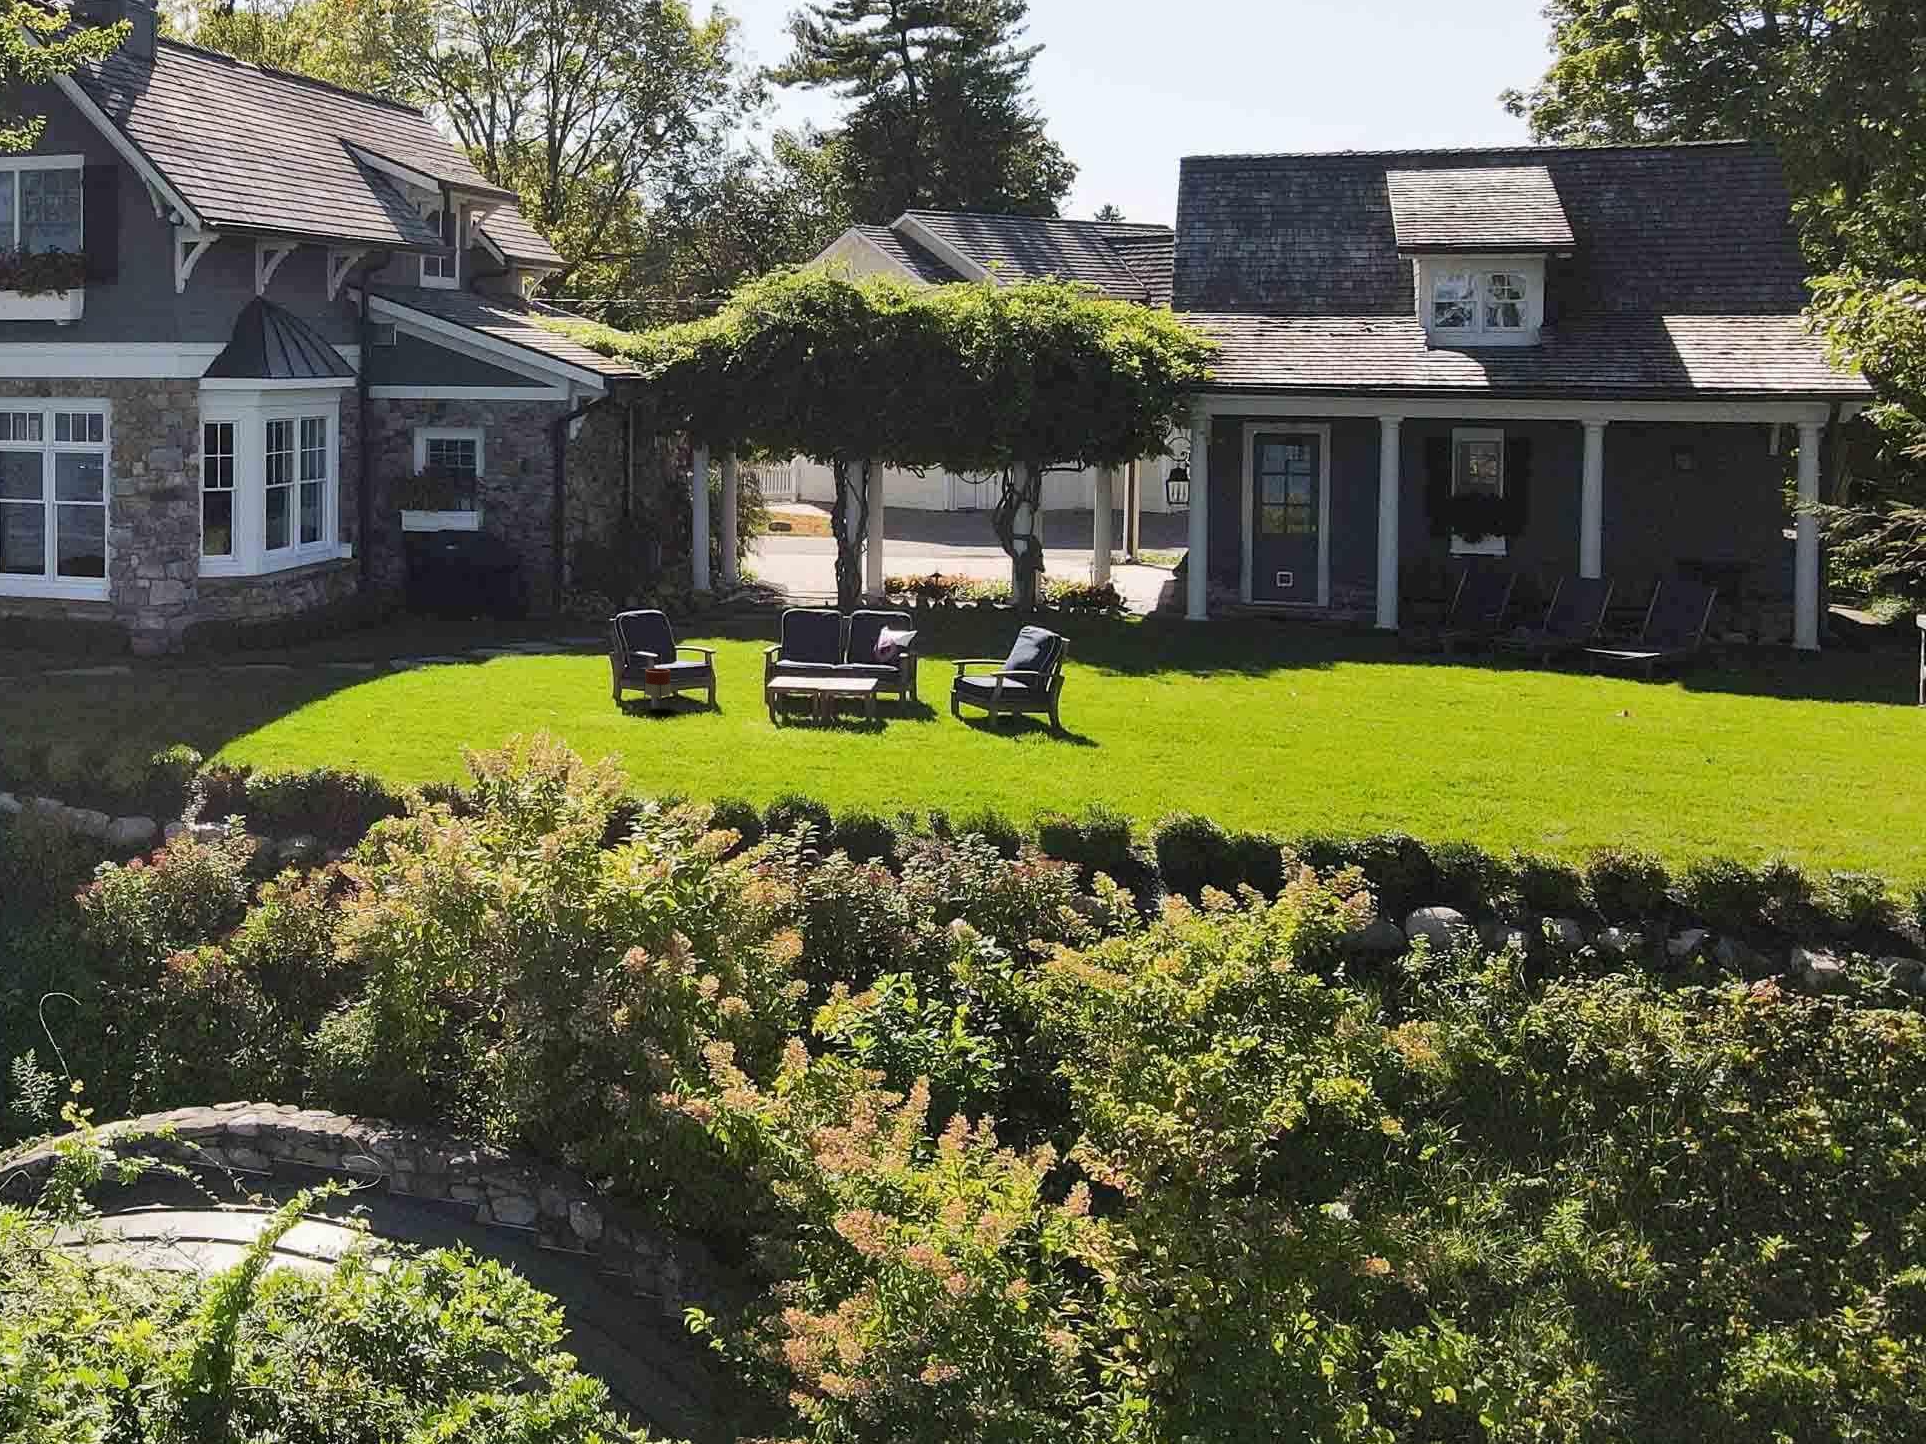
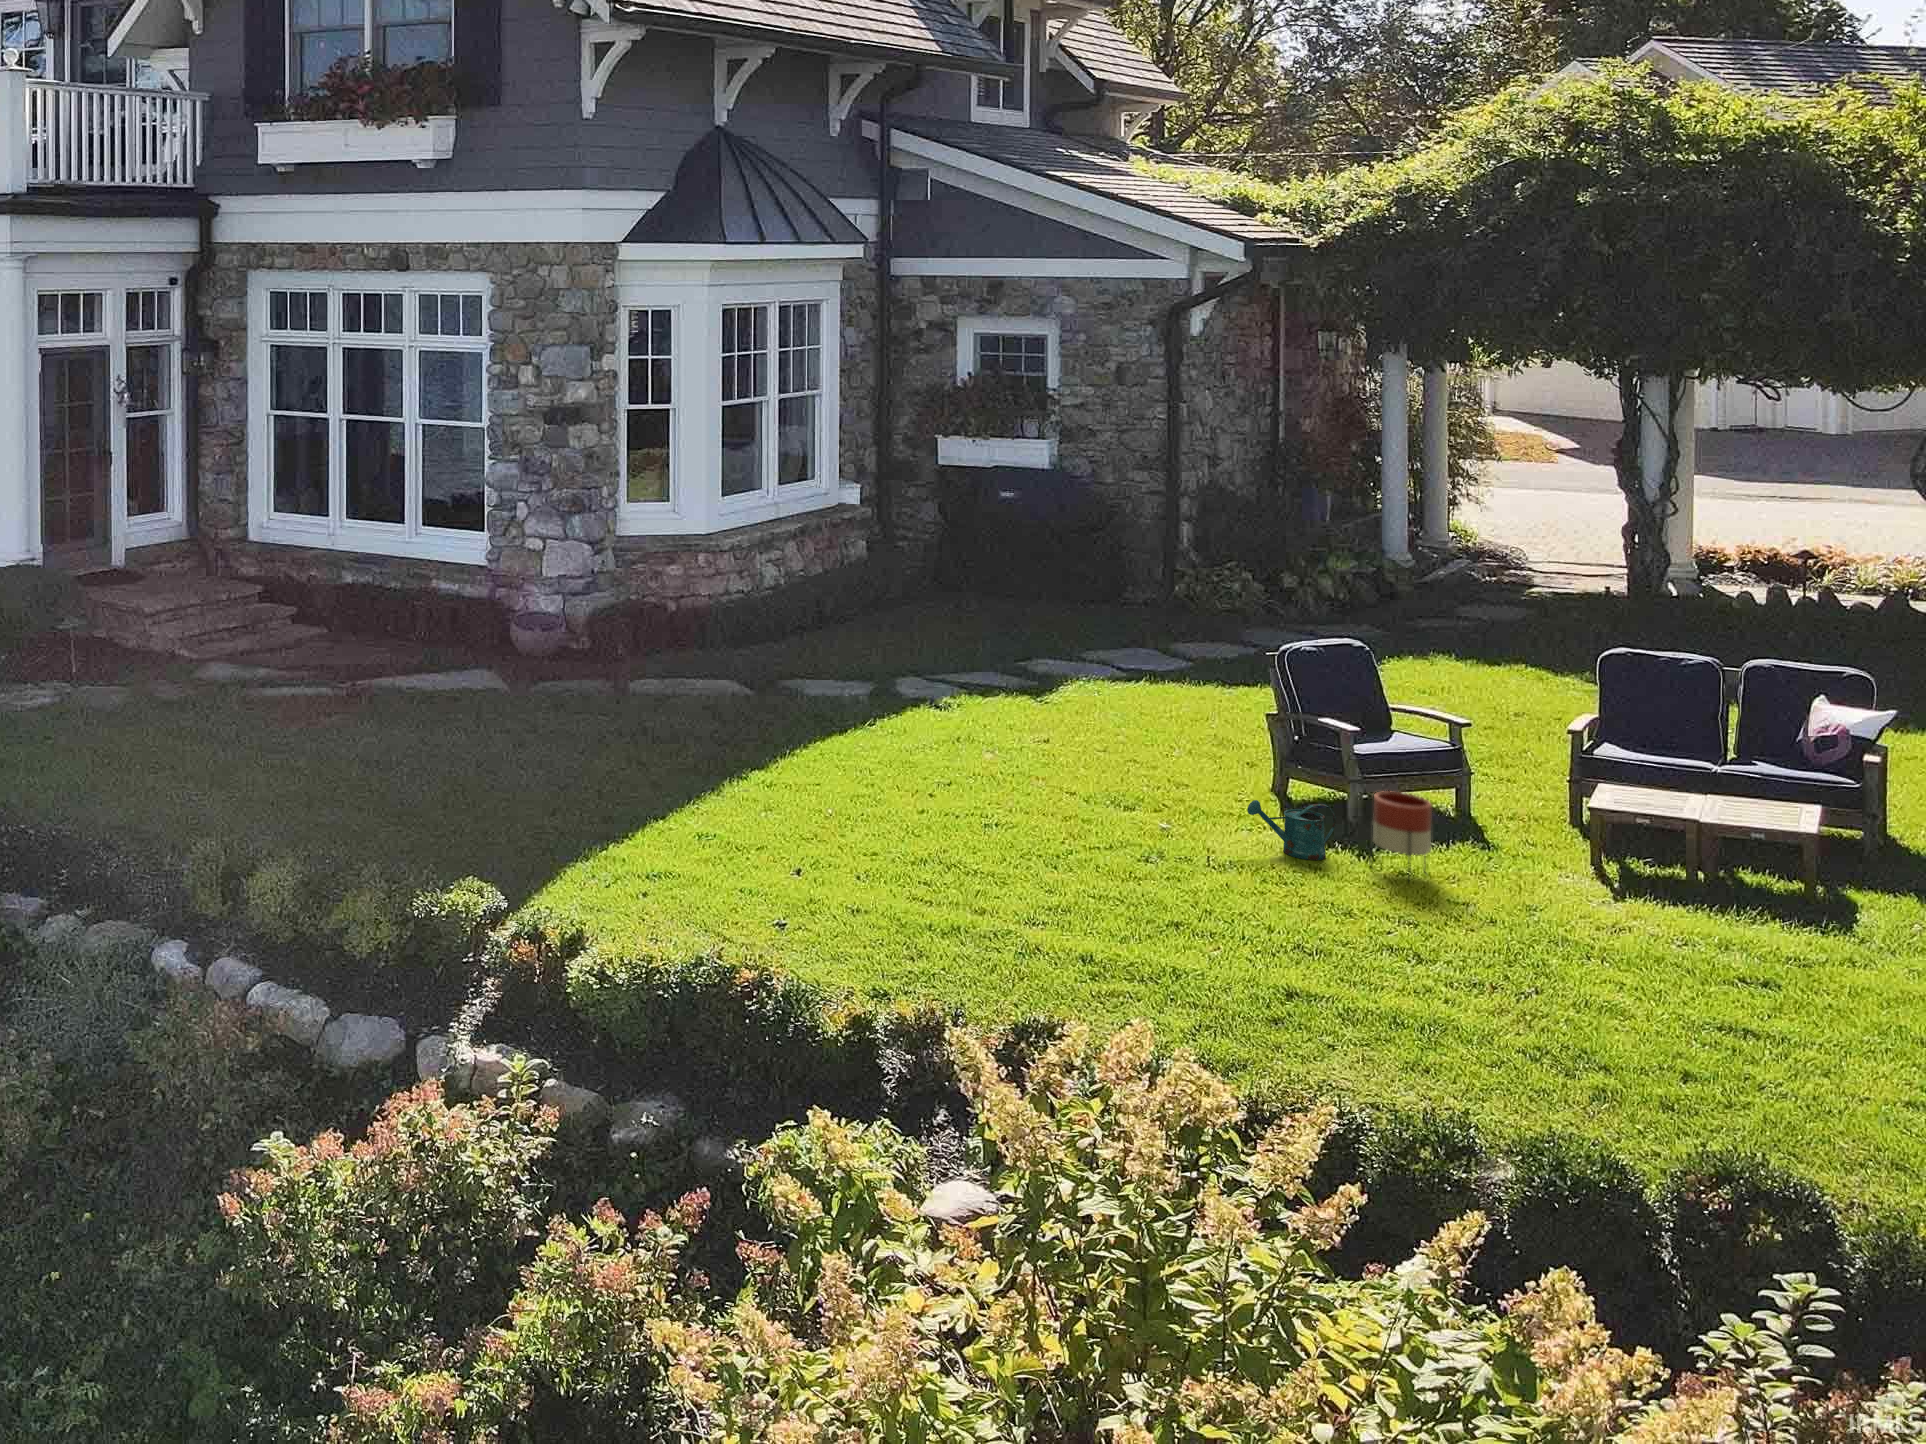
watering can: none [588,679,629,708] -> present [1247,800,1336,860]

